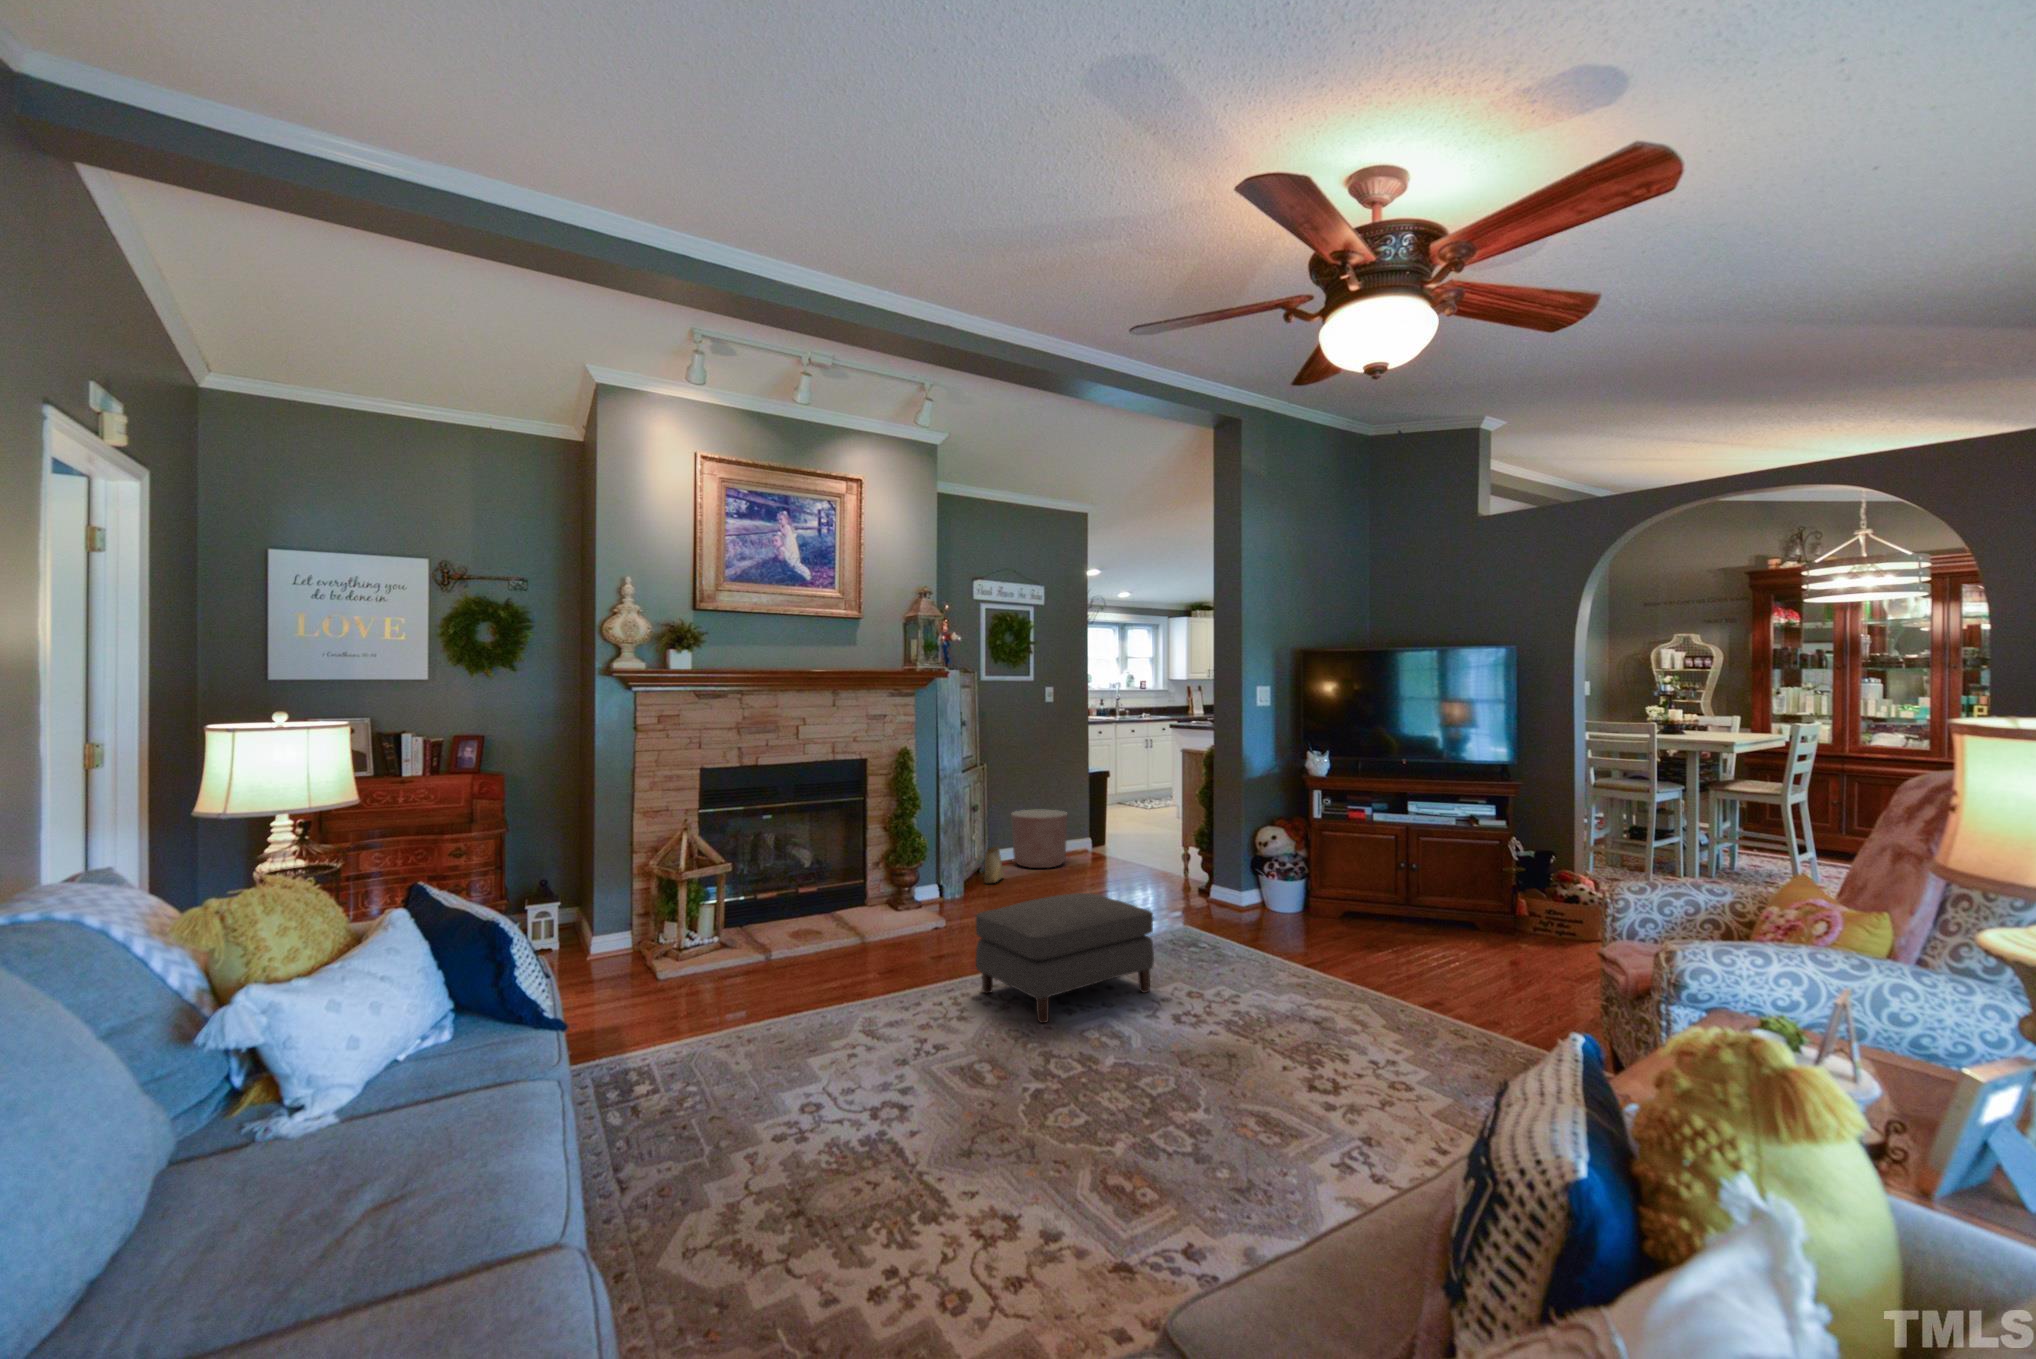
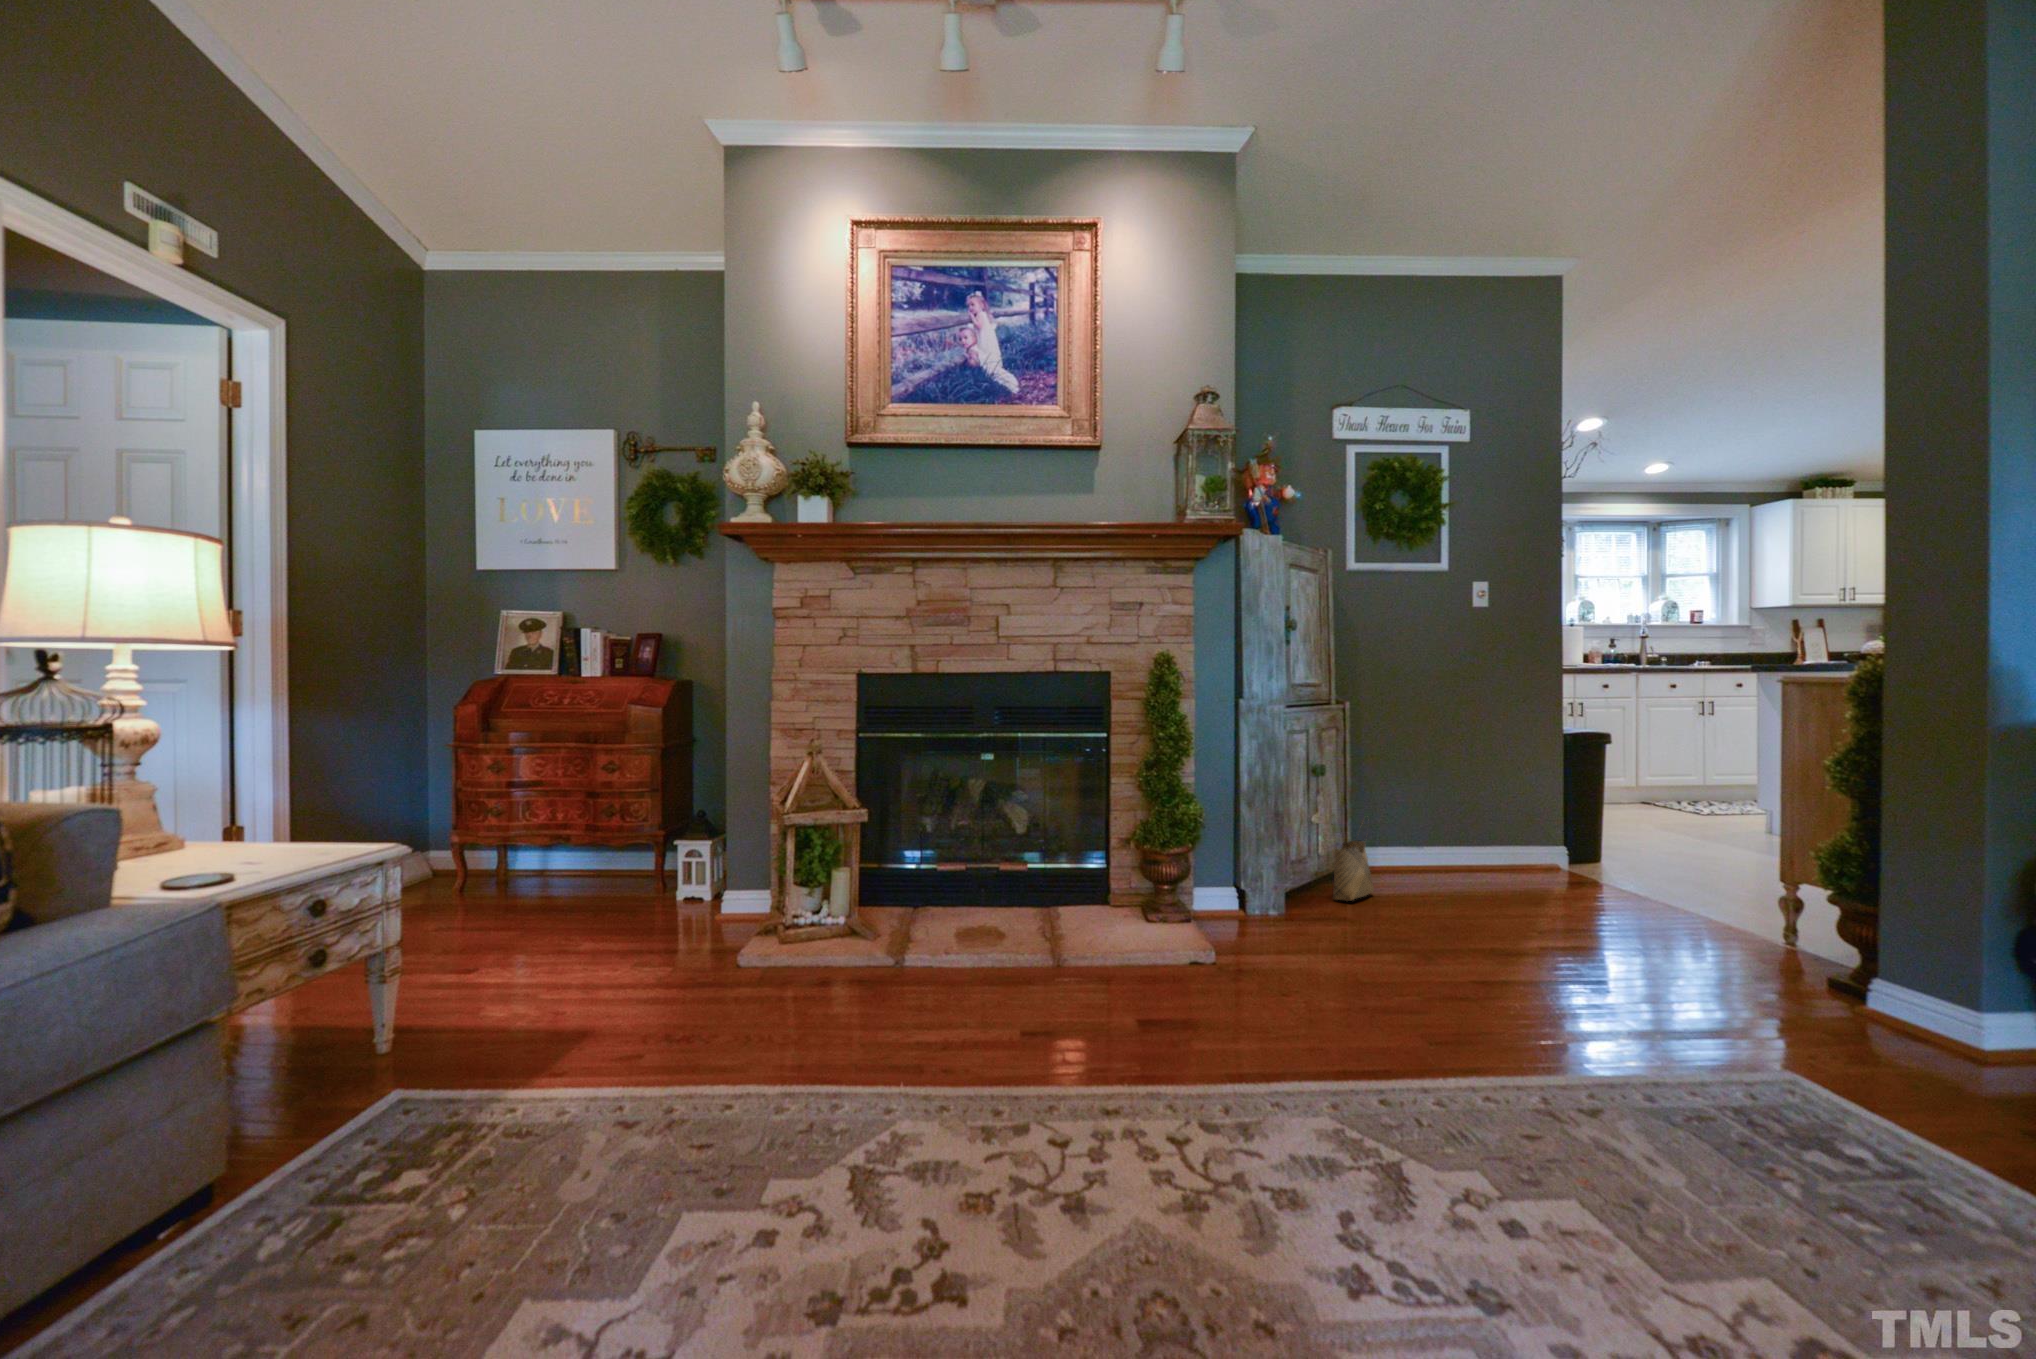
planter: present [1011,810,1067,868] -> none [1400,787,1509,888]
ottoman: present [976,893,1154,1023] -> none [1162,949,1646,1282]

